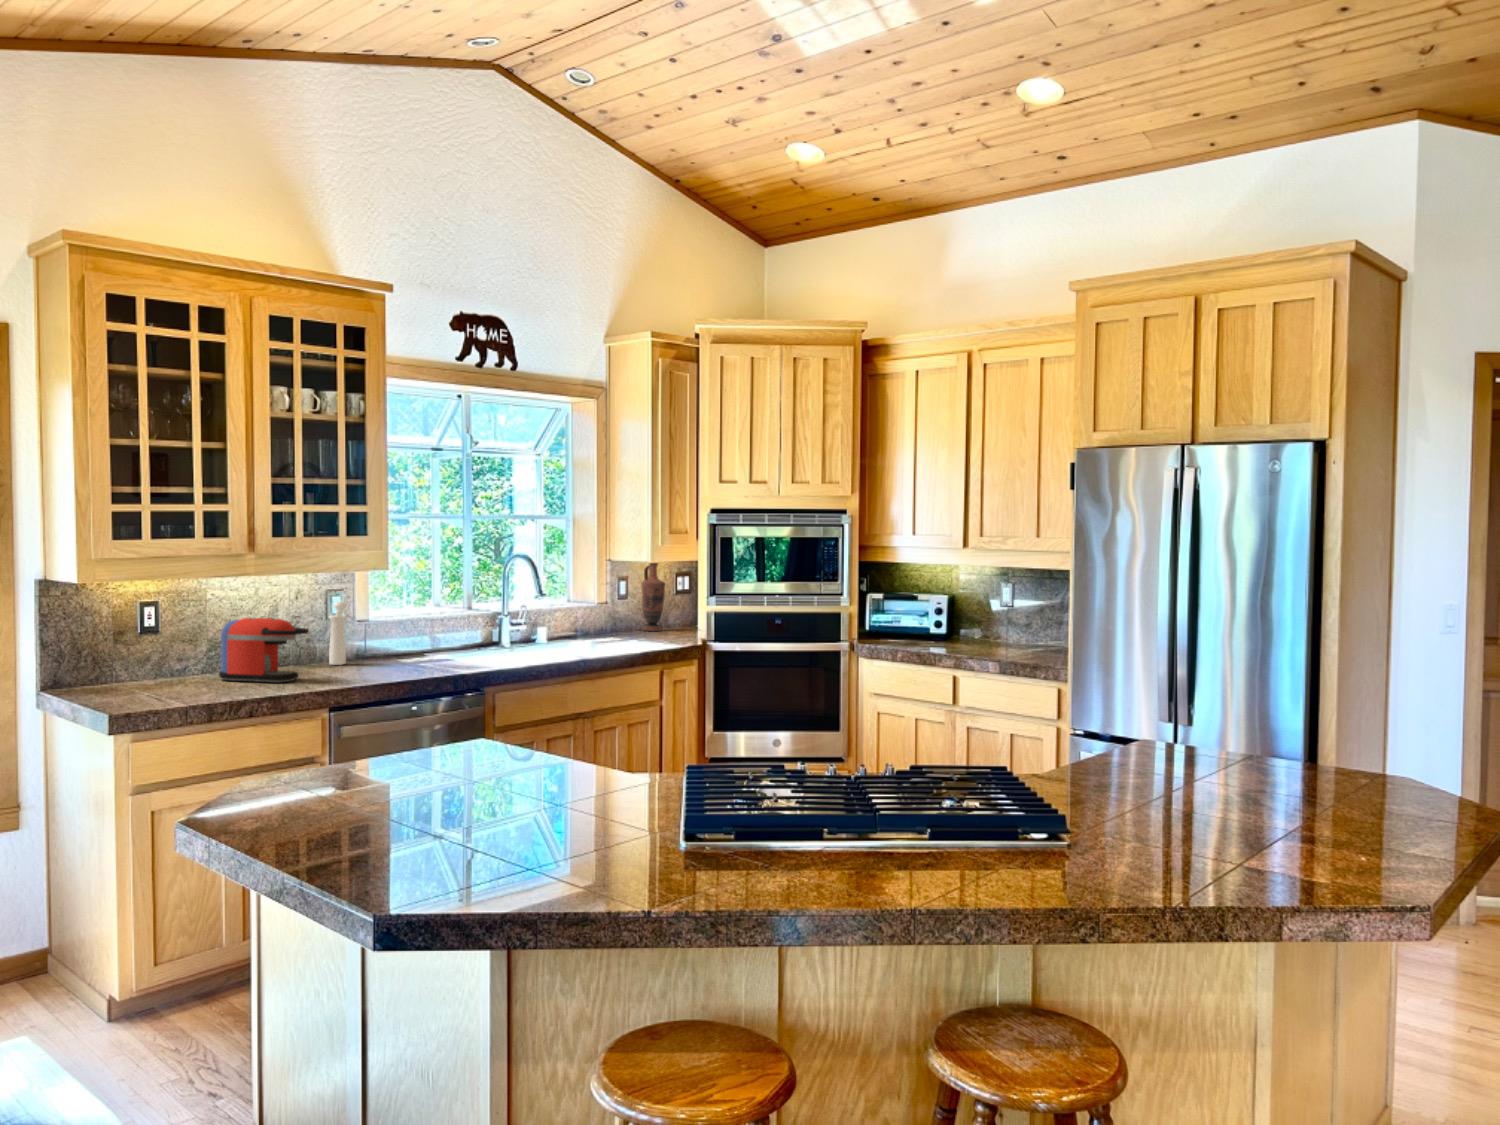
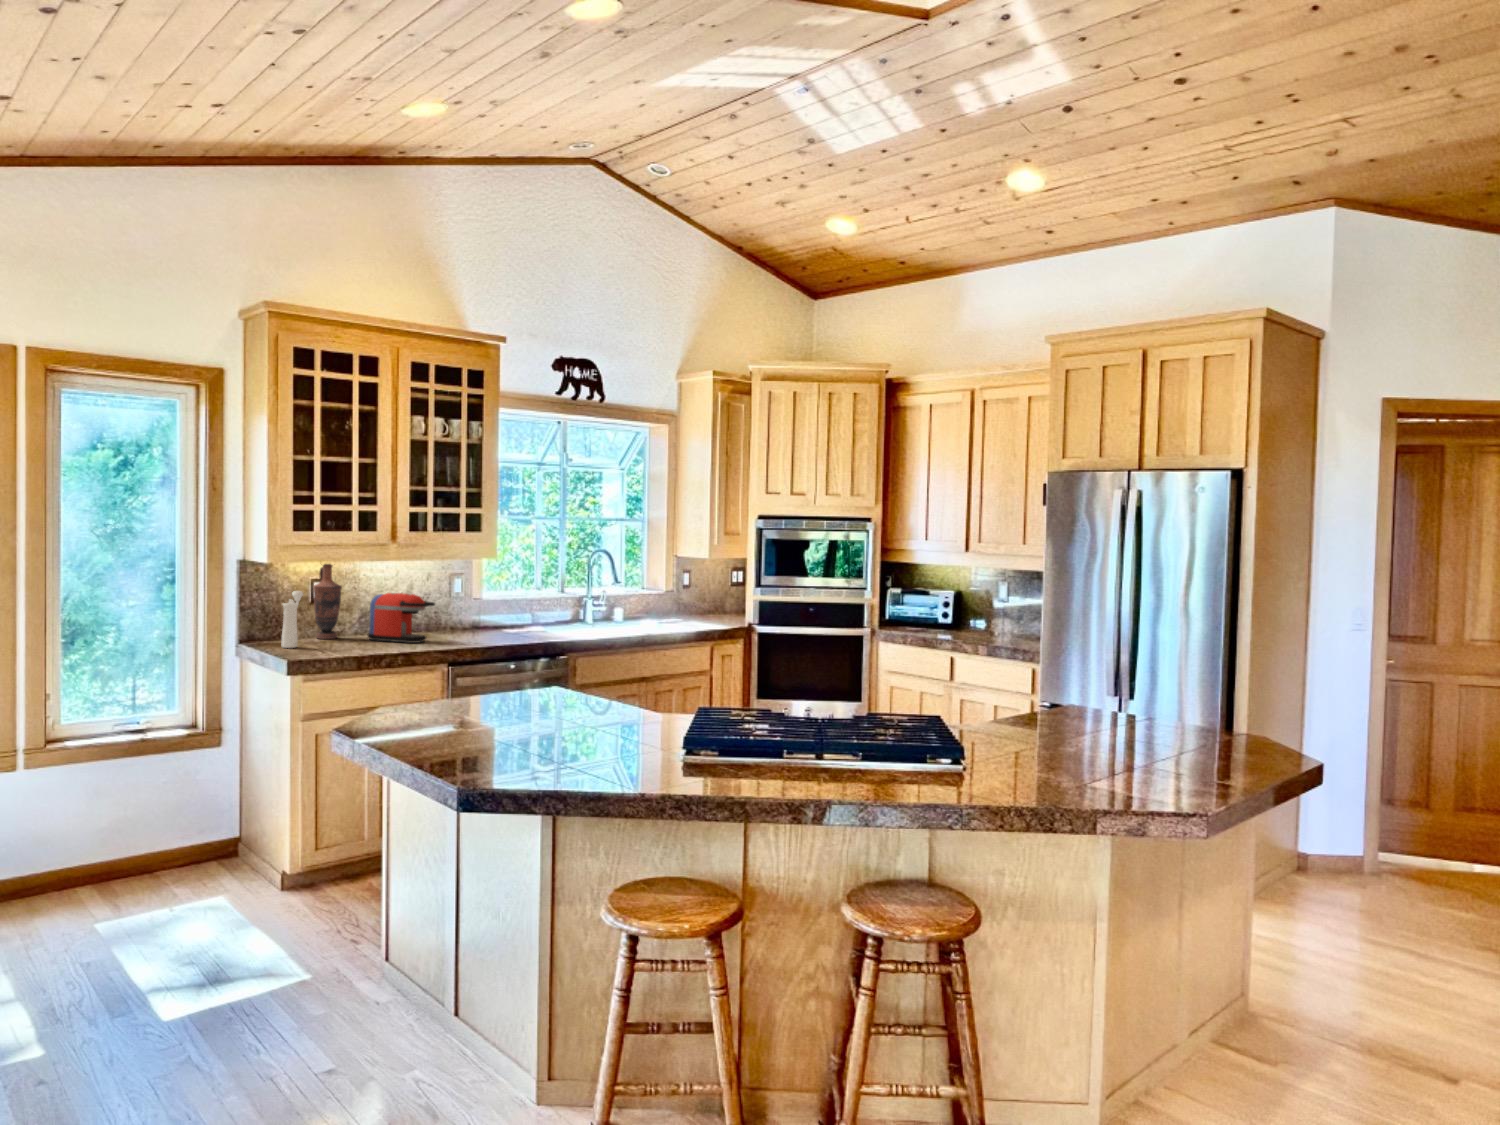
vase: present [641,563,665,631] -> present [313,564,342,639]
pepper mill: present [329,602,346,665] -> present [282,591,303,648]

